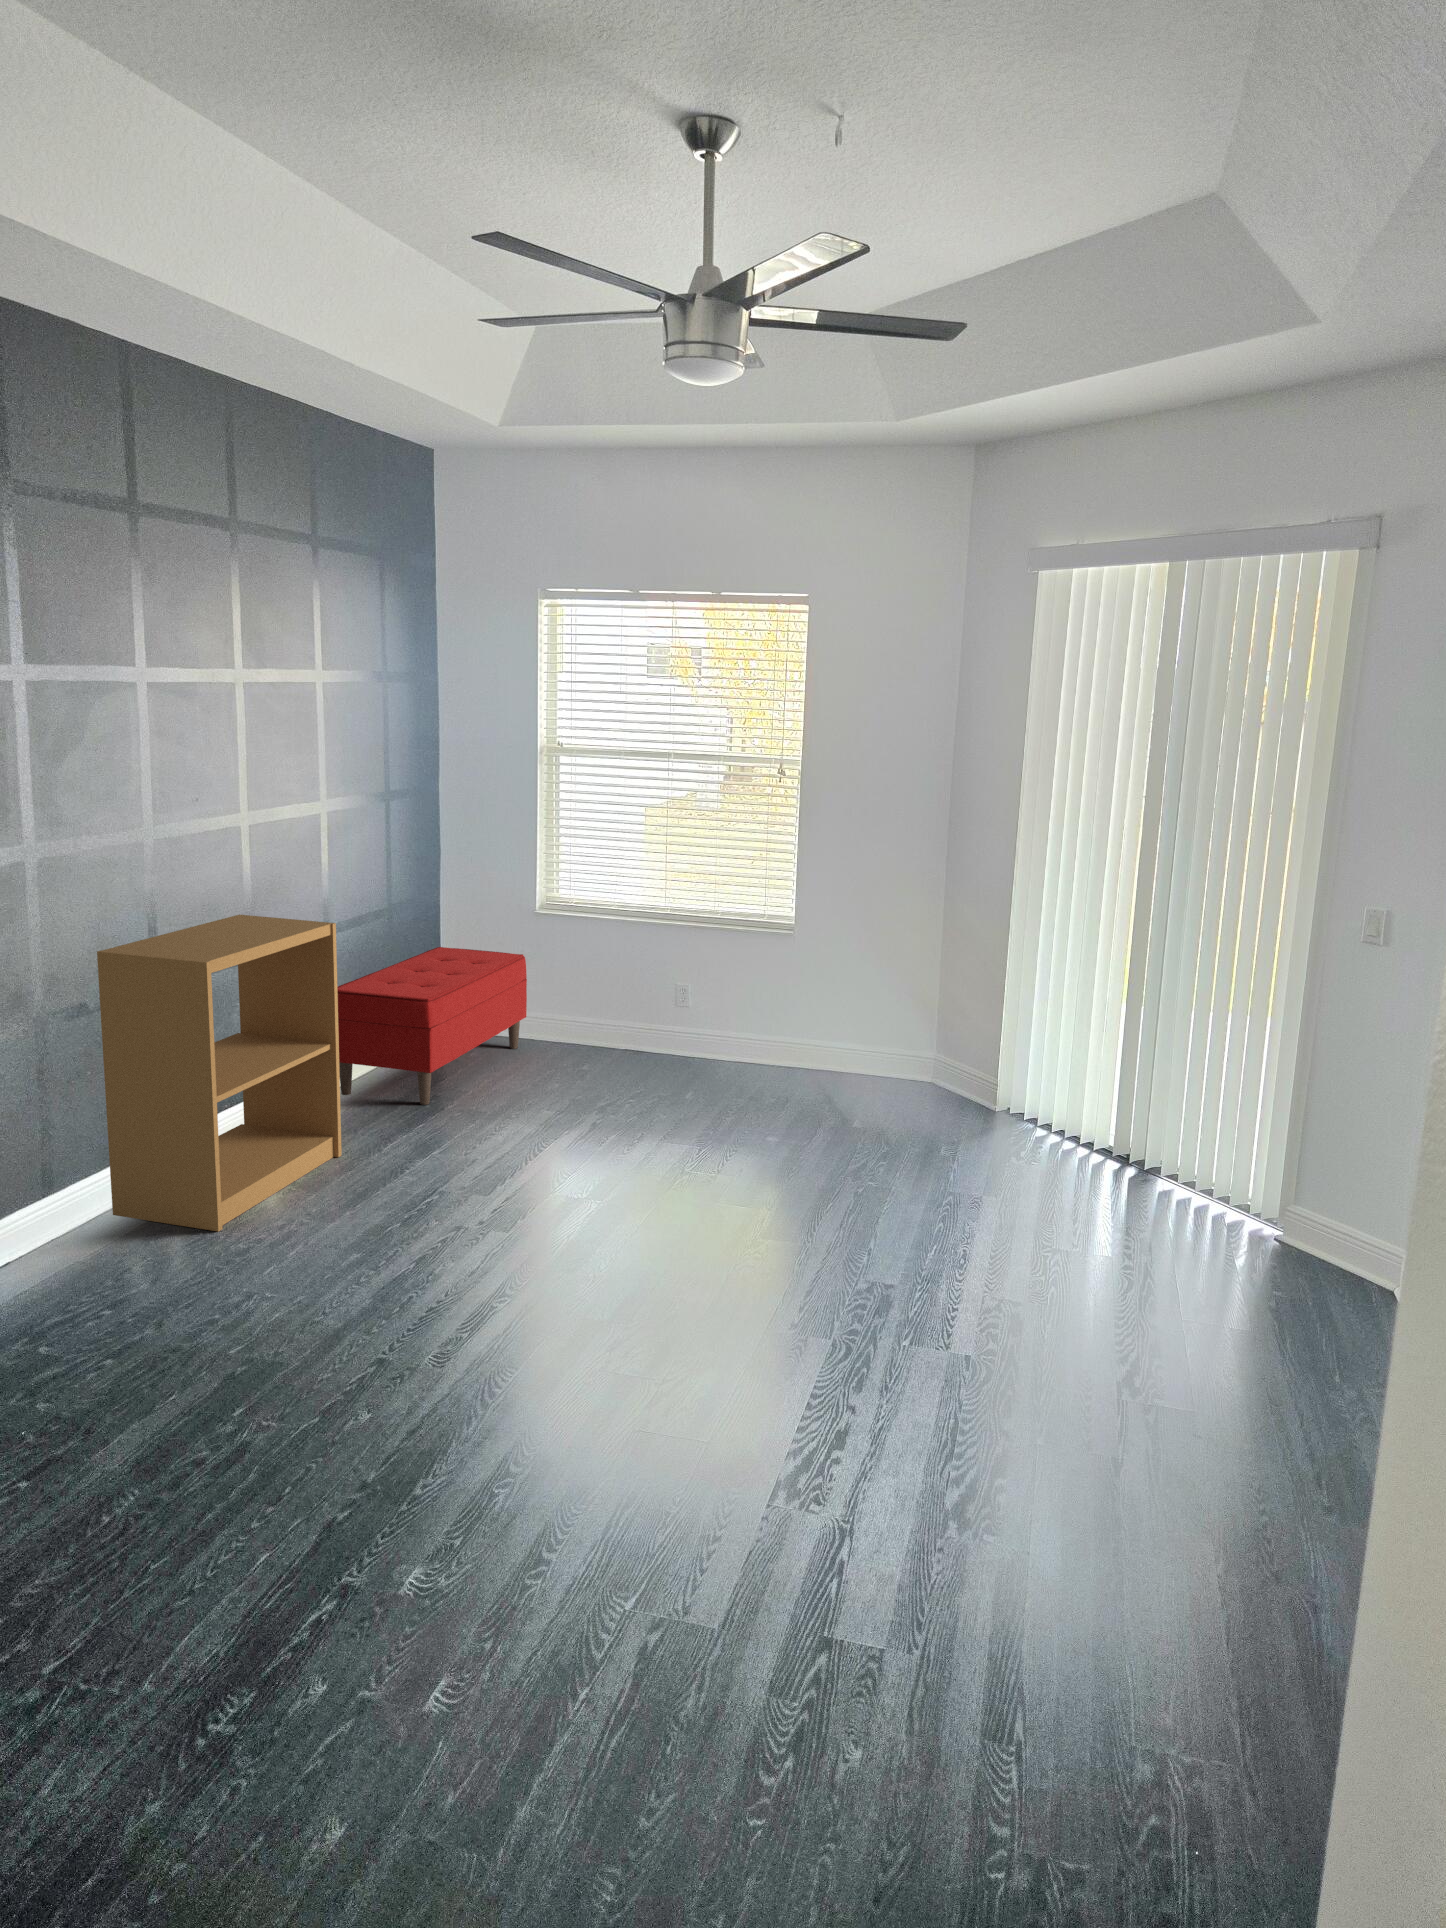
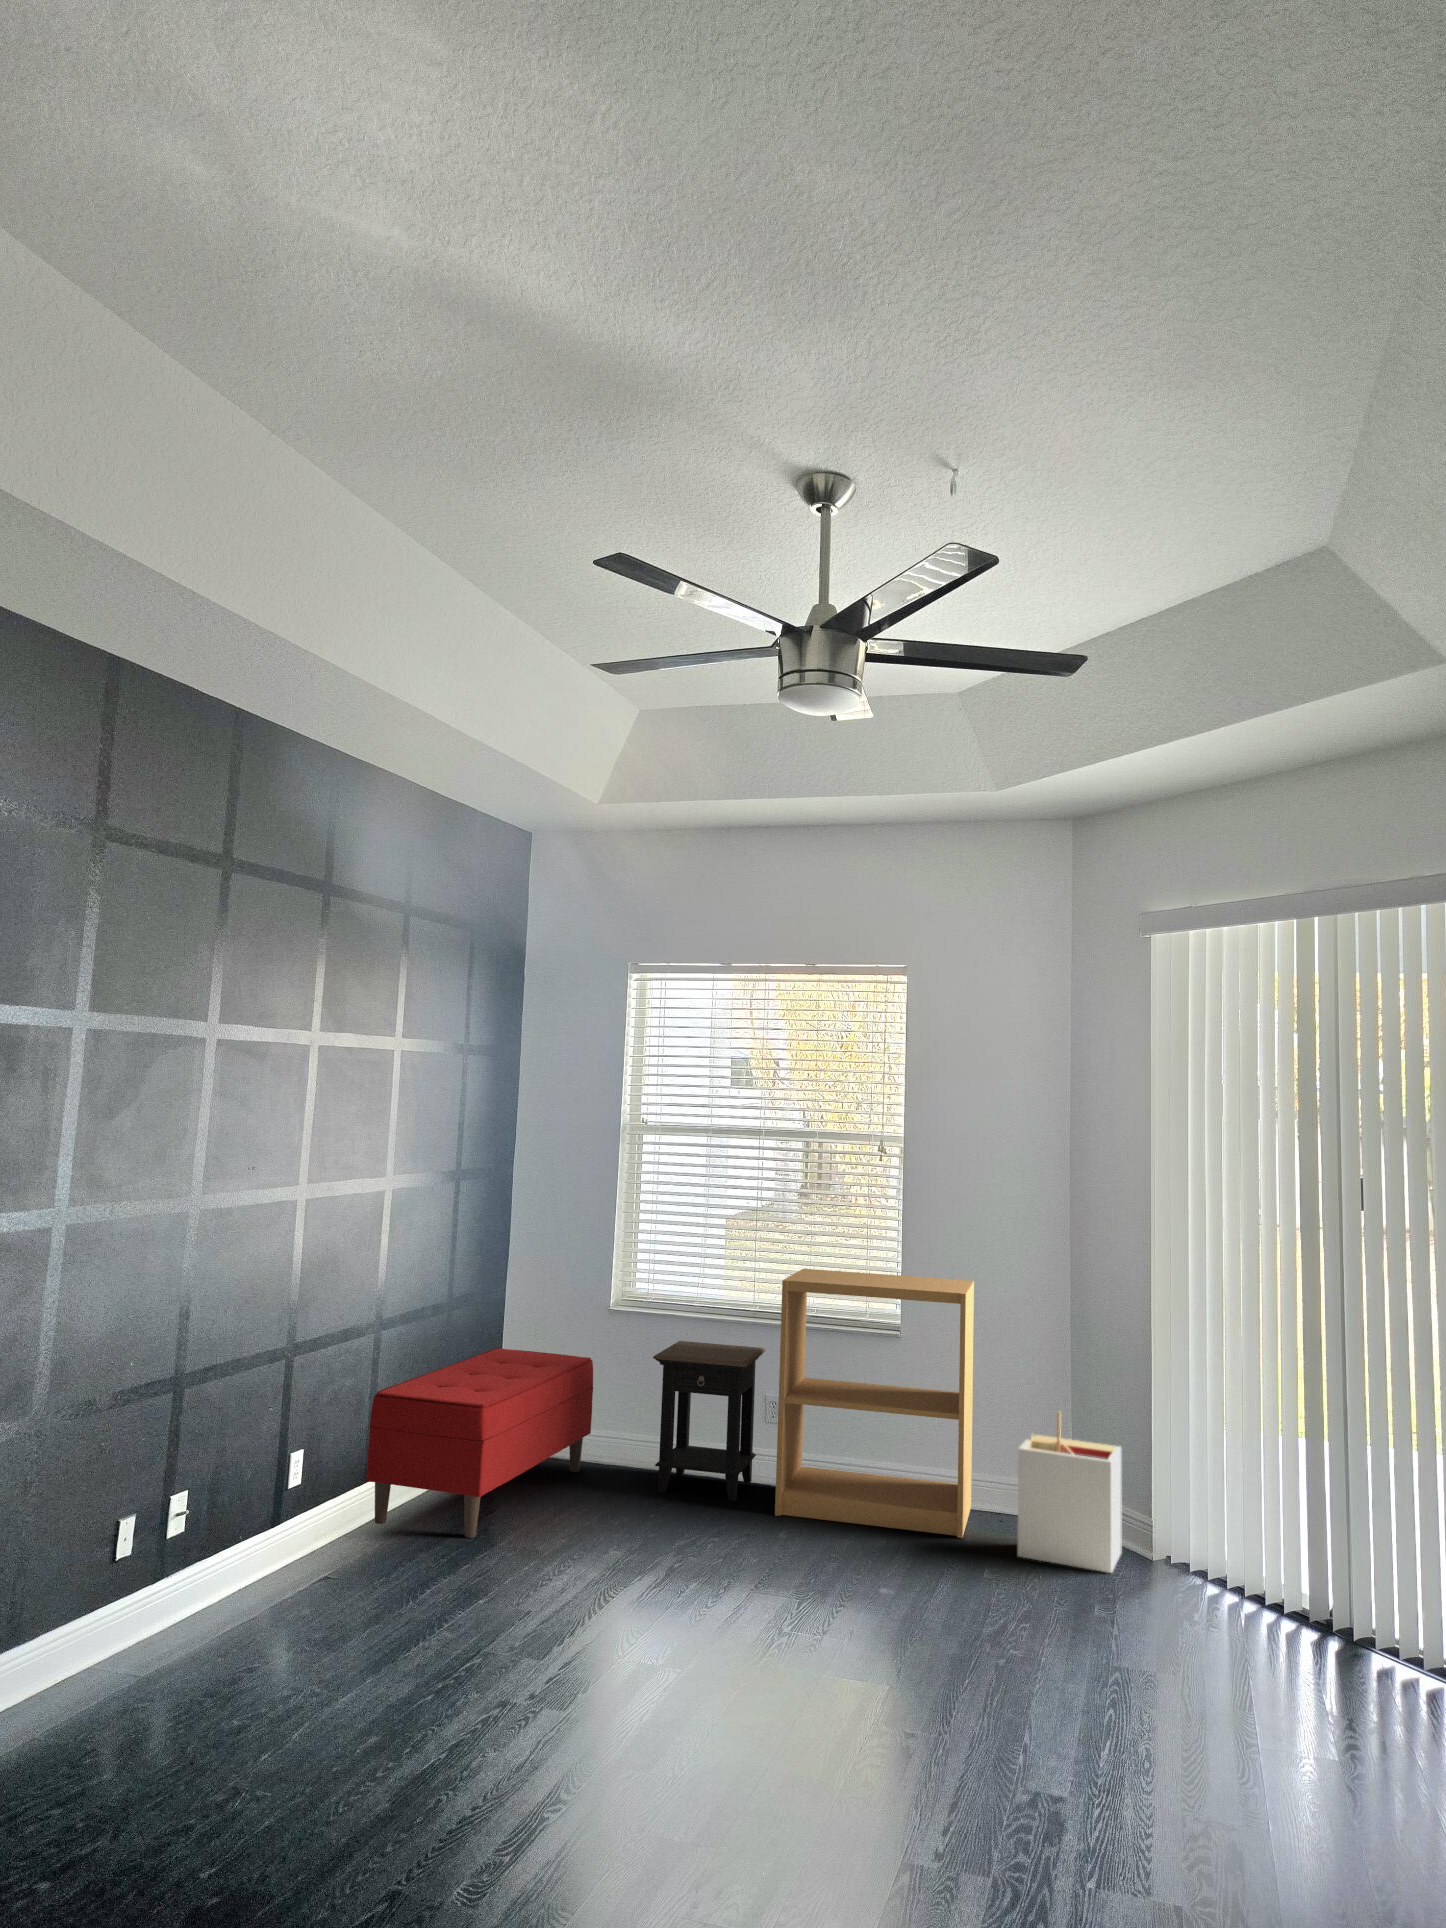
bookshelf: present [97,915,342,1231] -> present [775,1269,974,1538]
side table: none [578,939,679,1070] -> present [653,1341,766,1501]
storage bin: none [886,996,979,1122] -> present [1018,1411,1121,1573]

